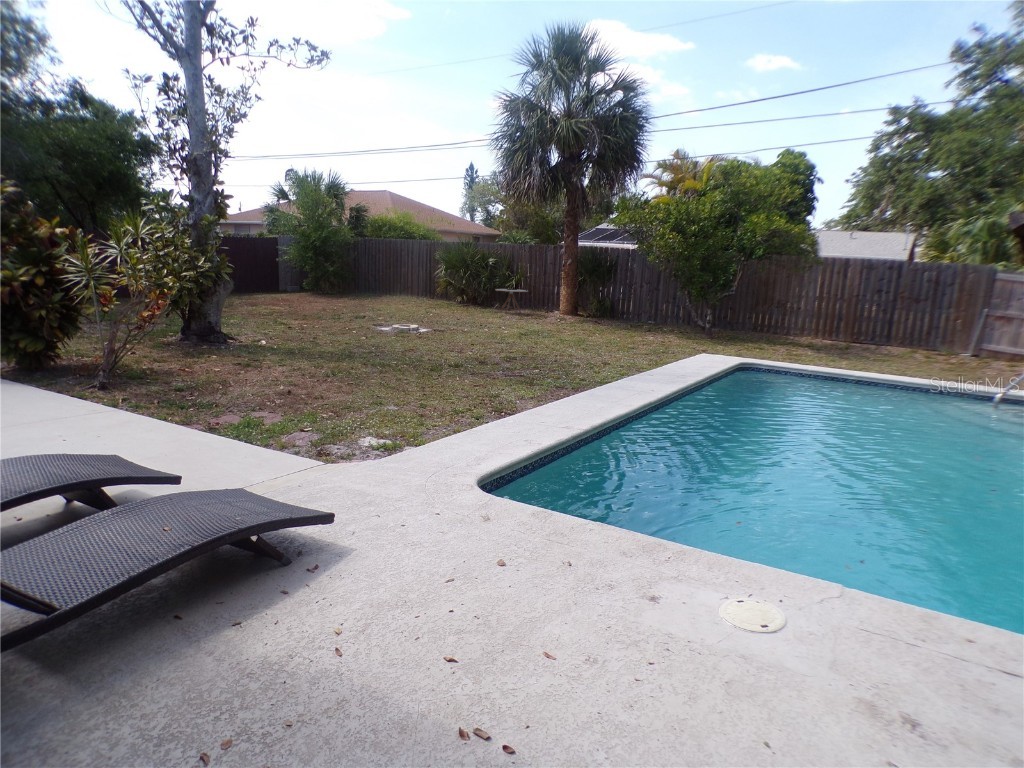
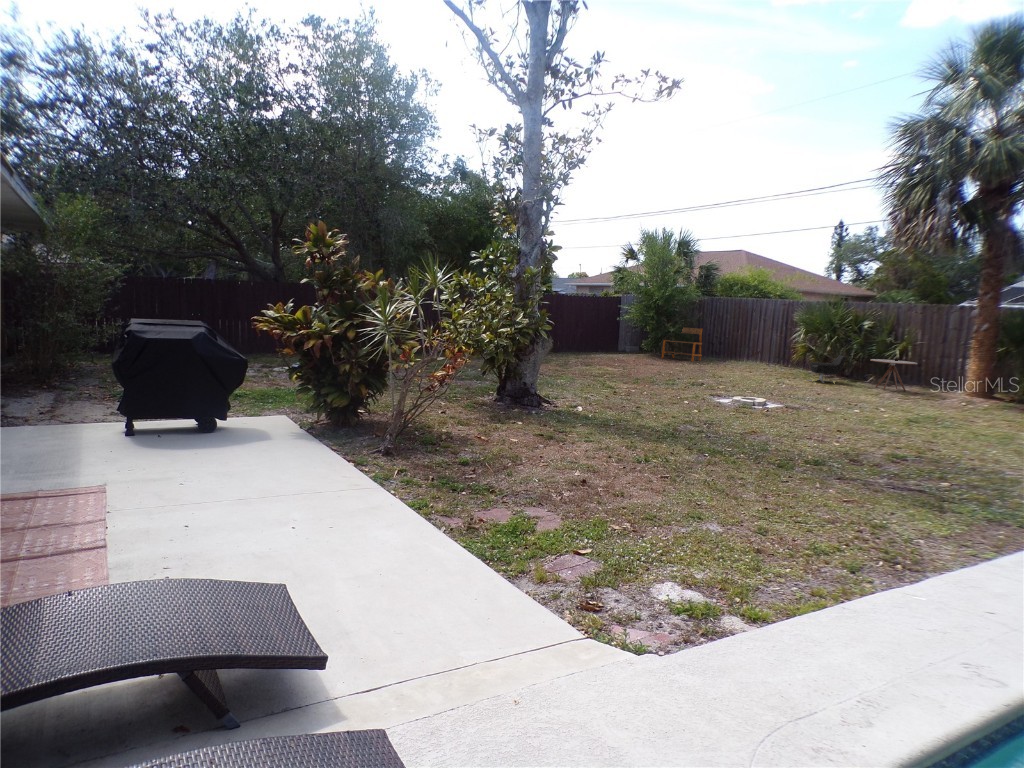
bench: none [323,266,360,298] -> present [661,327,703,362]
lounge chair: none [449,287,478,310] -> present [810,355,847,383]

